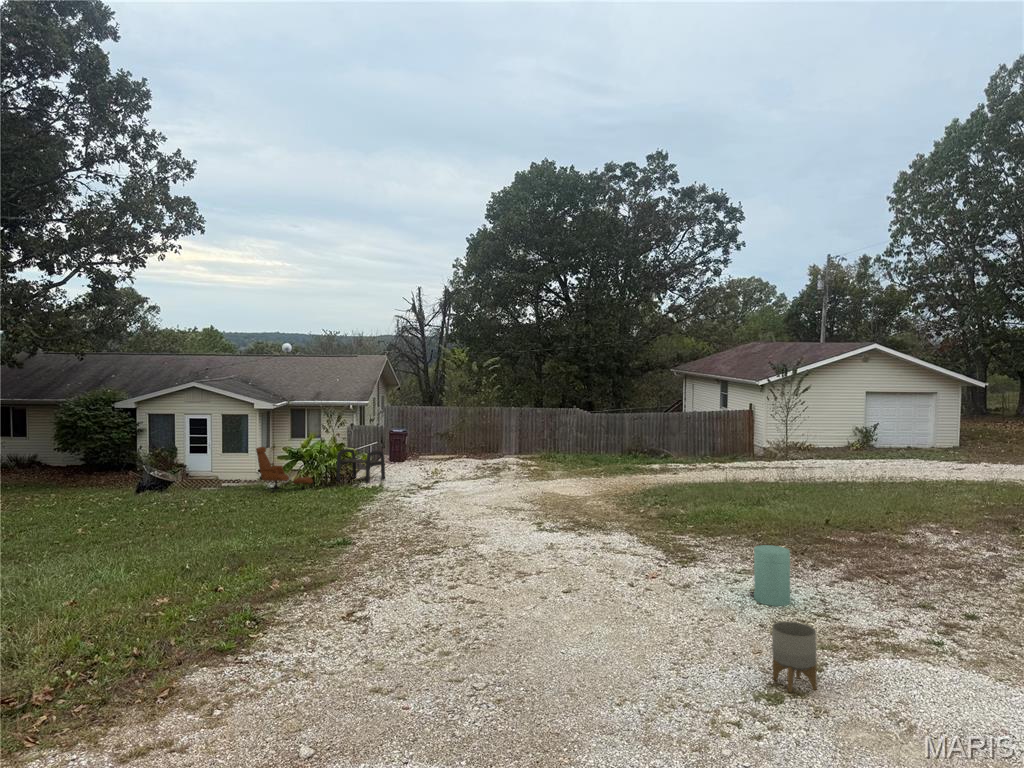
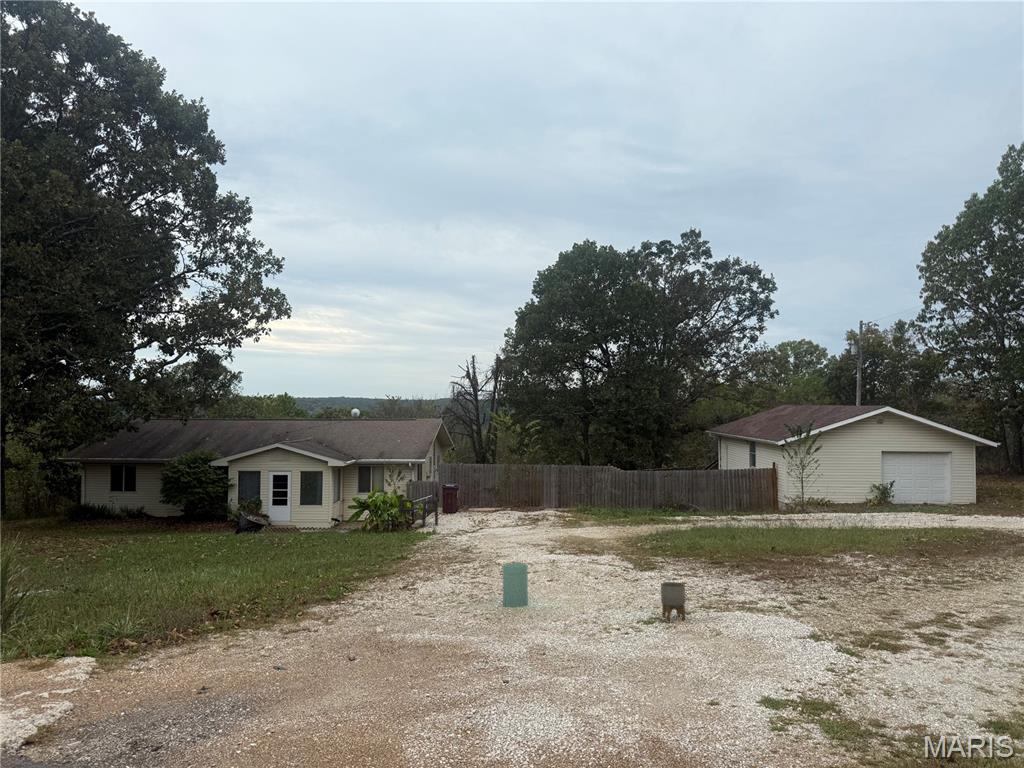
lounge chair: present [256,447,313,491] -> none [334,496,379,534]
trash can: present [750,545,790,606] -> present [503,563,528,607]

